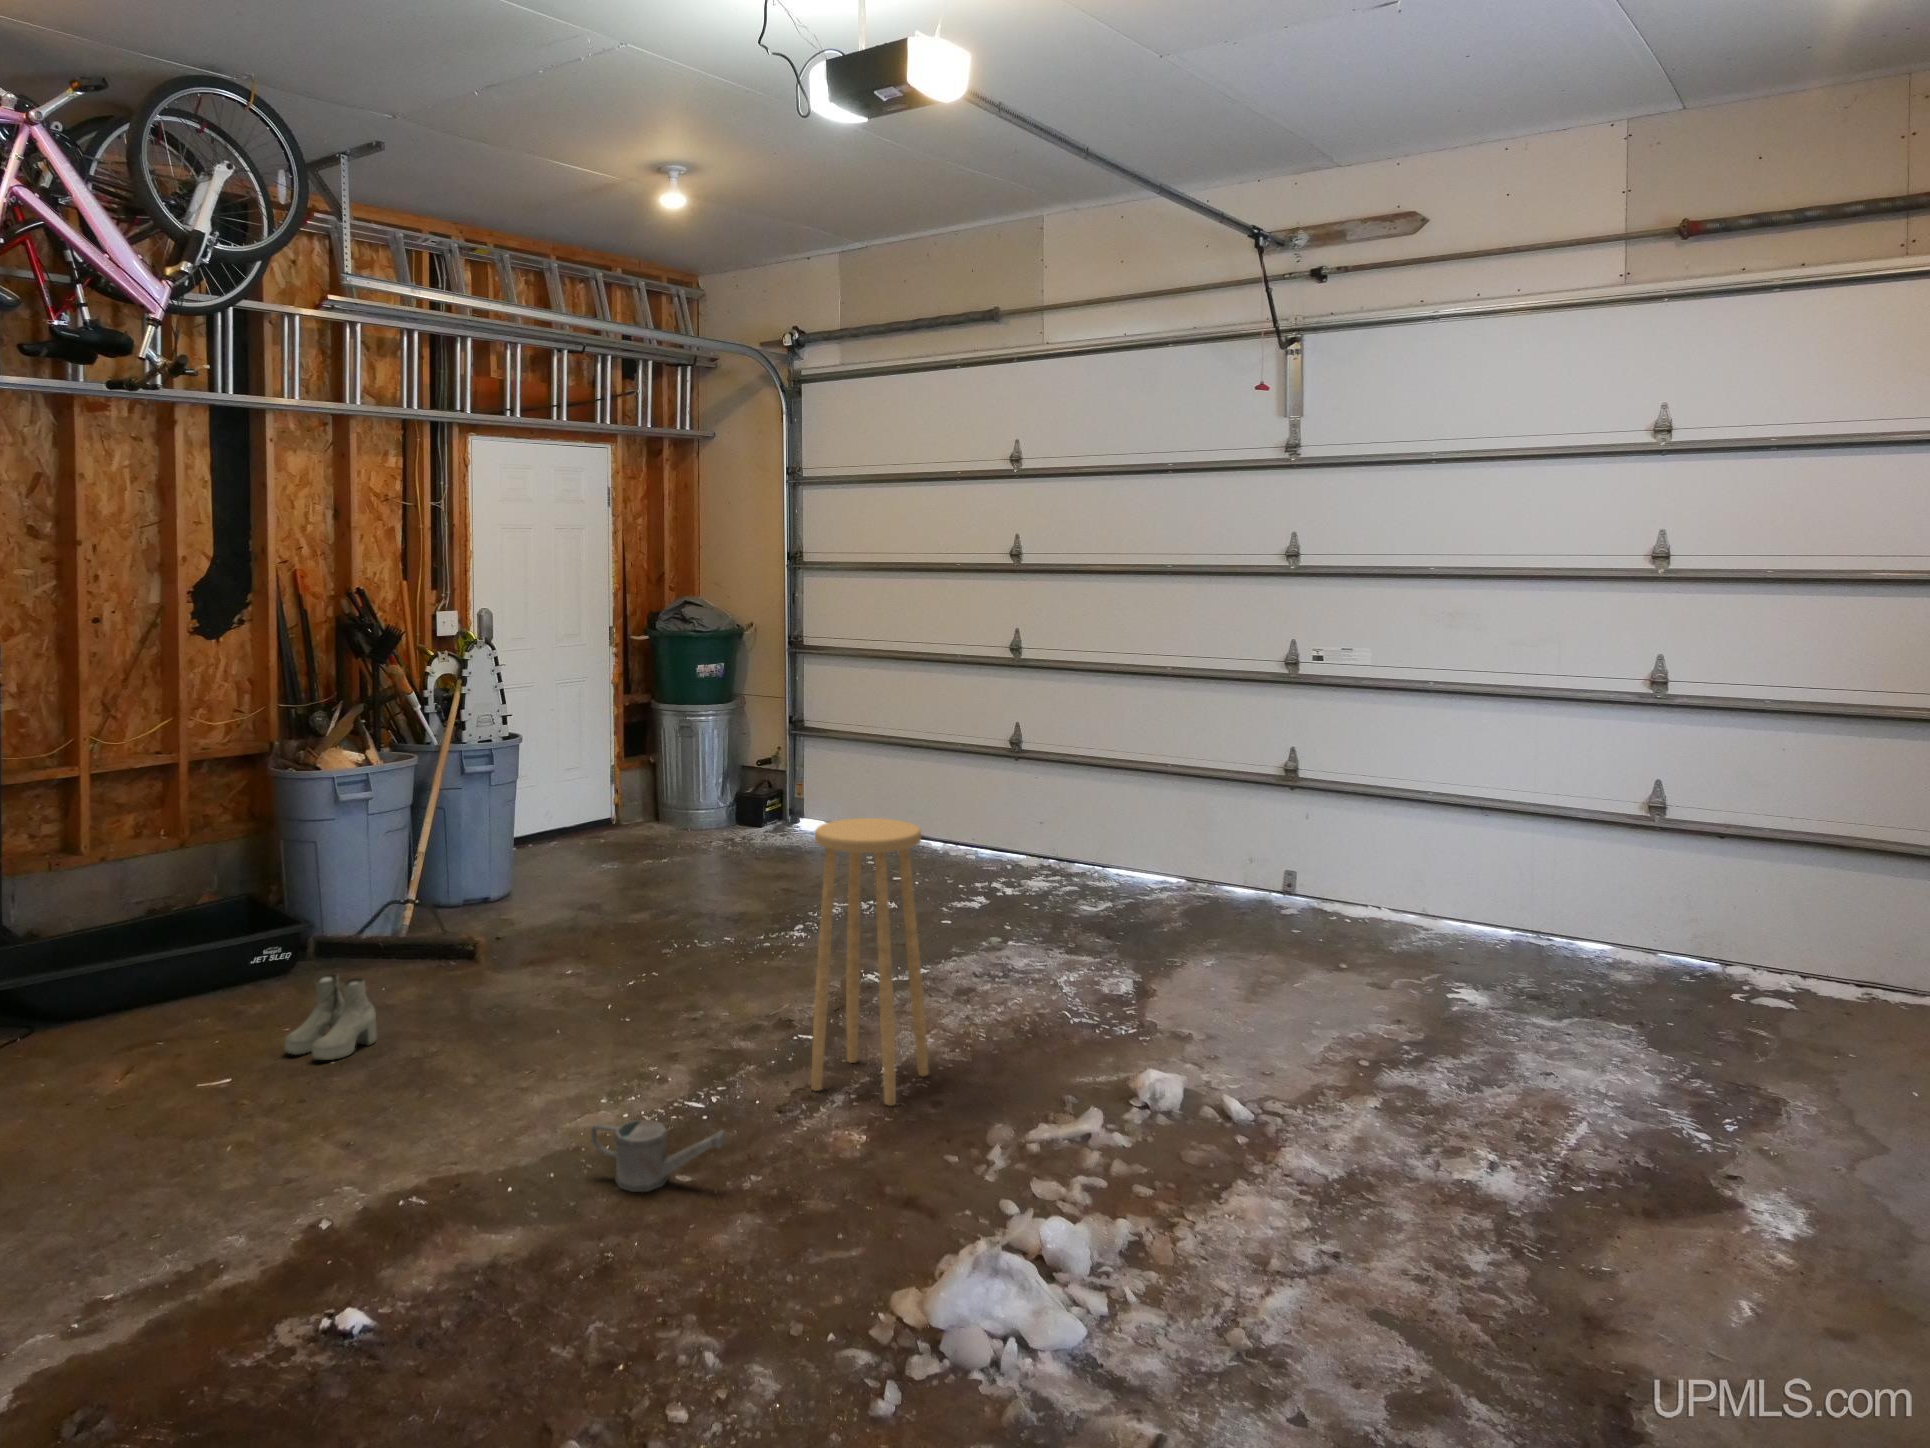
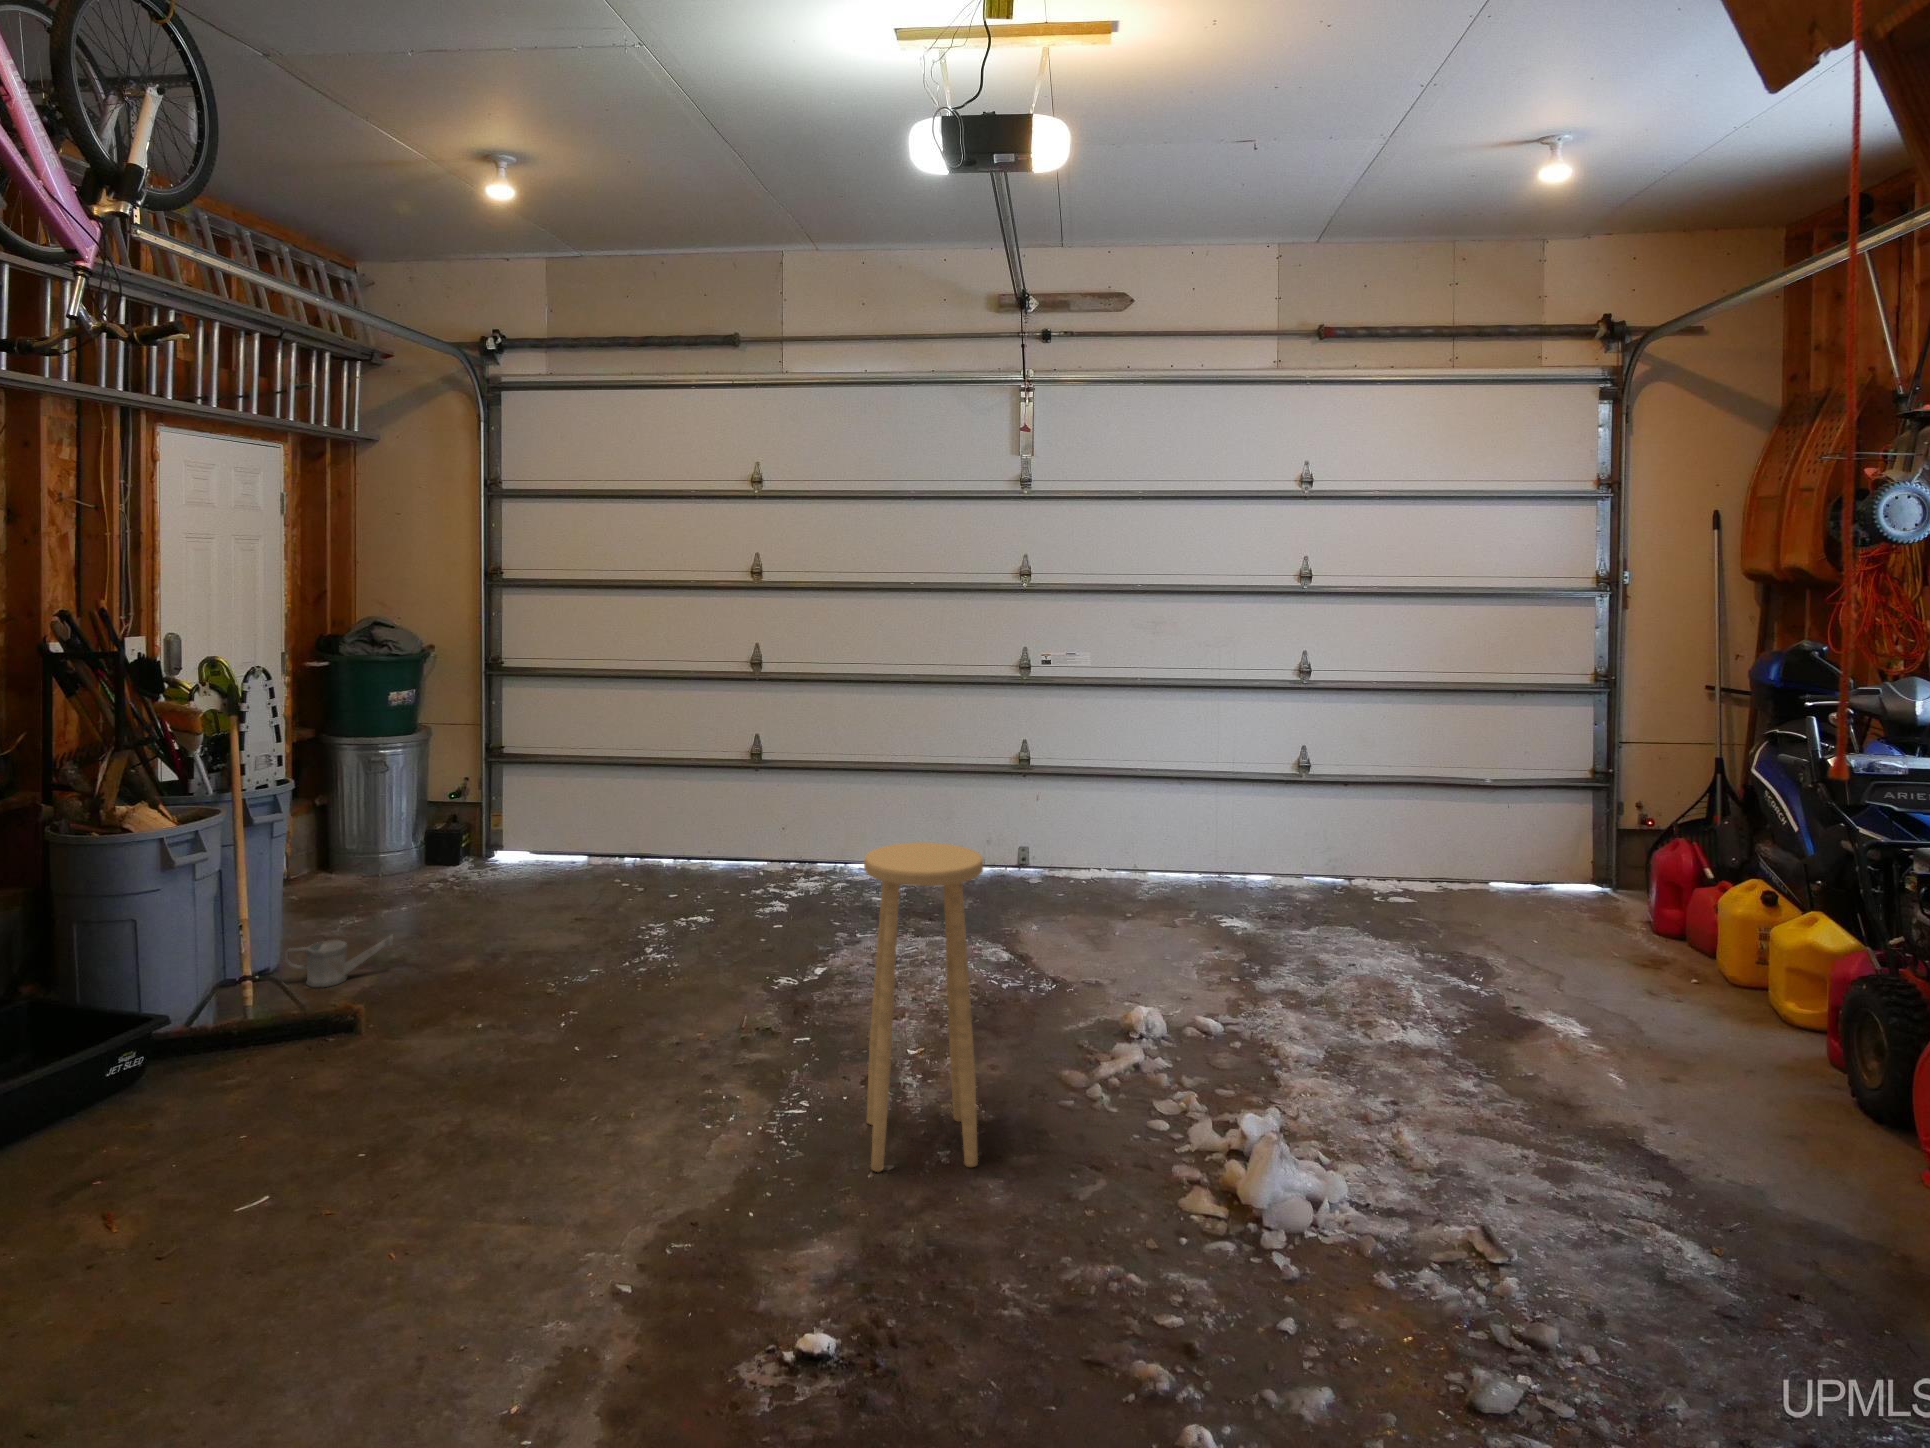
boots: present [285,974,377,1060] -> none [34,1182,195,1344]
watering can: present [591,1120,725,1192] -> present [285,934,393,987]

